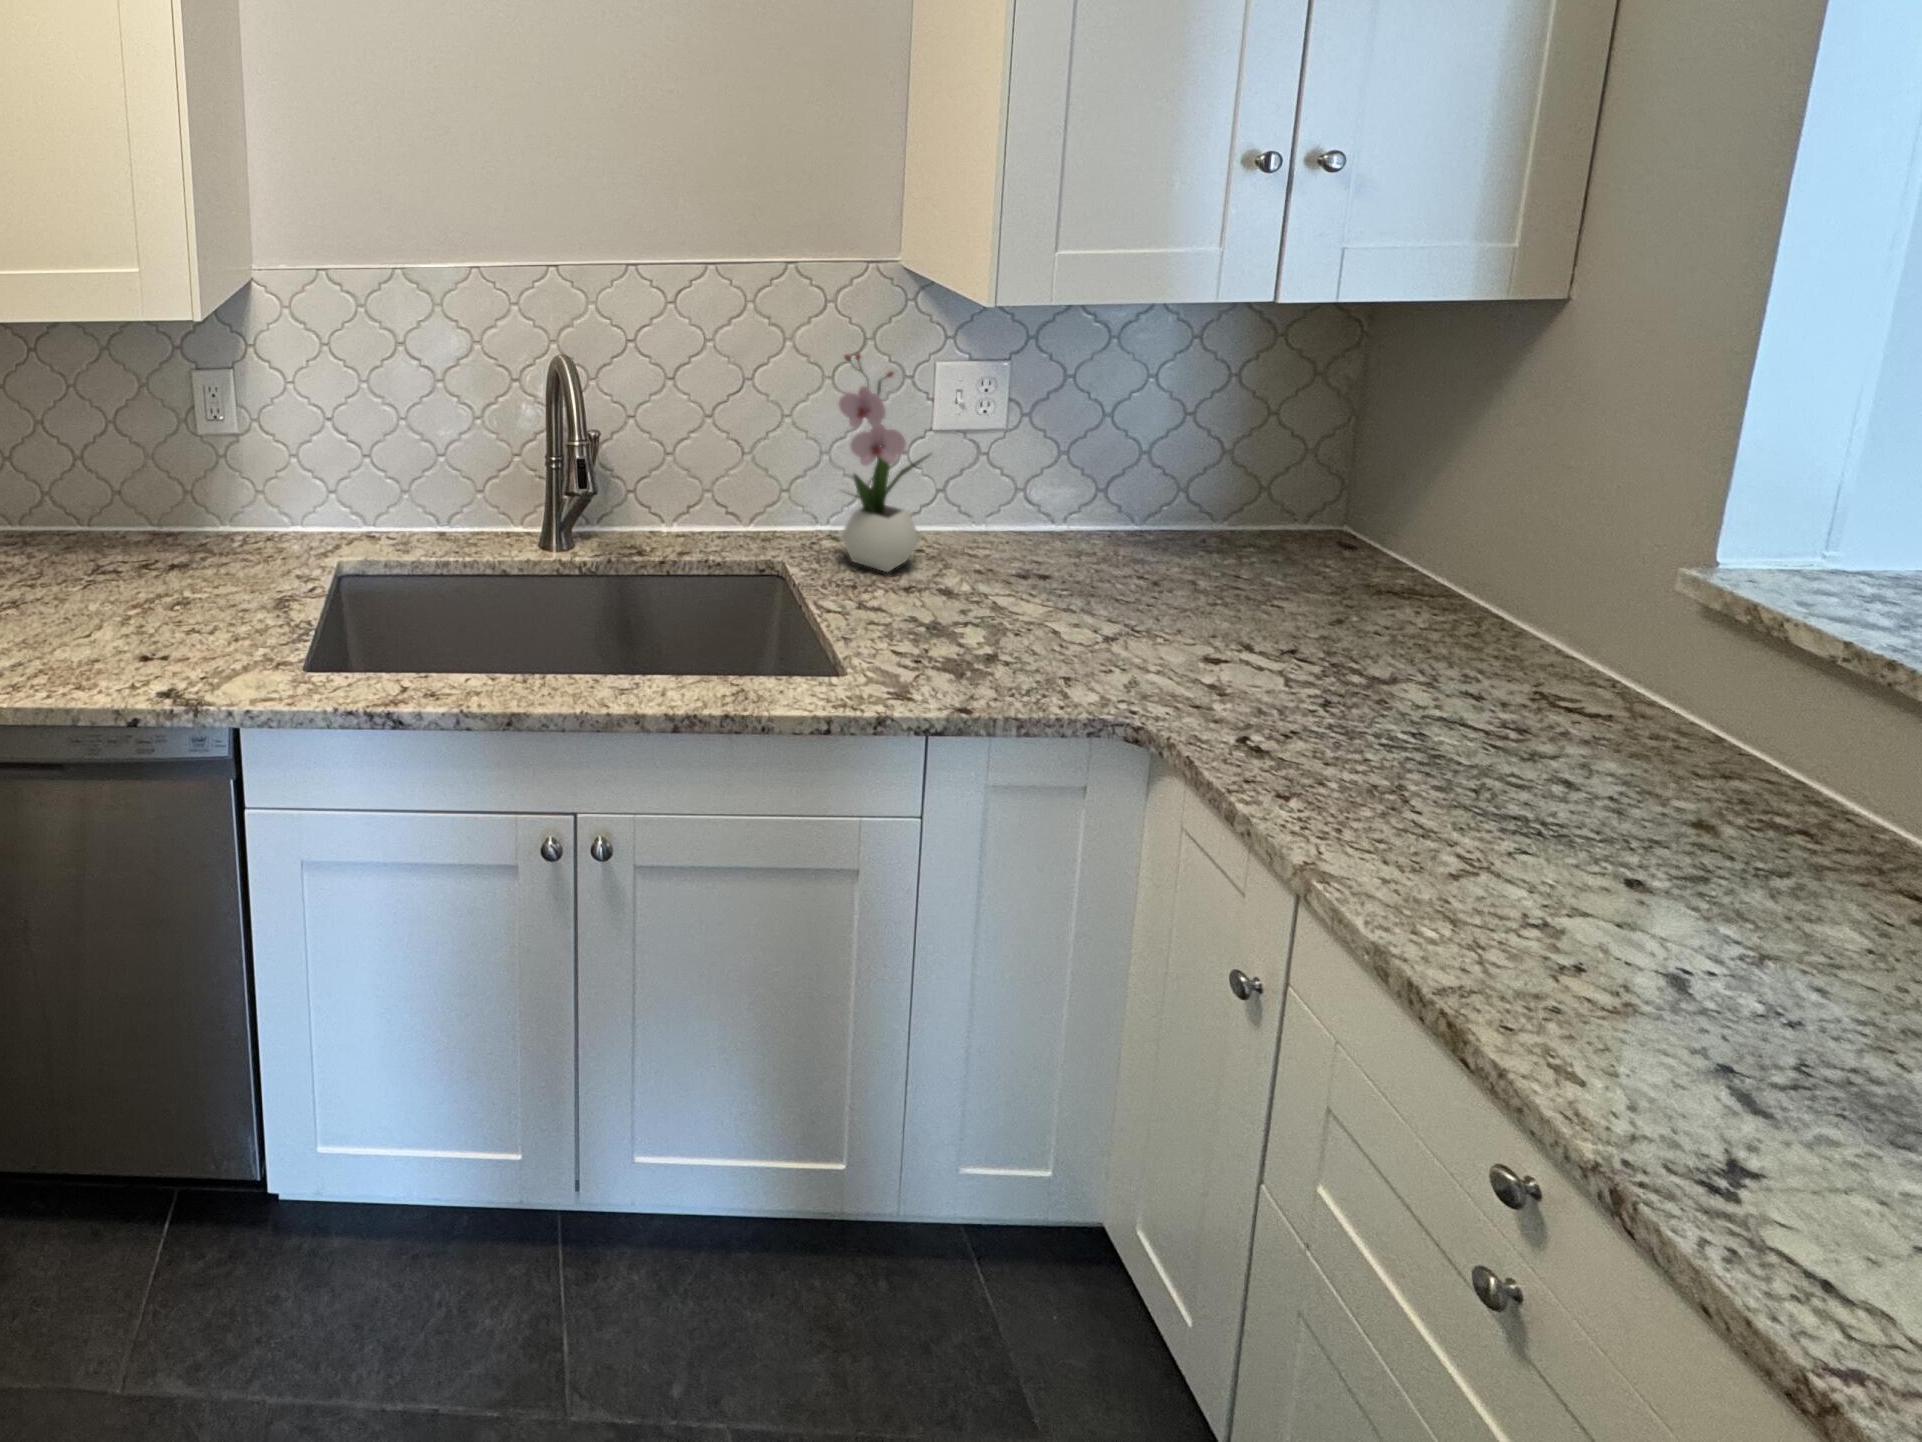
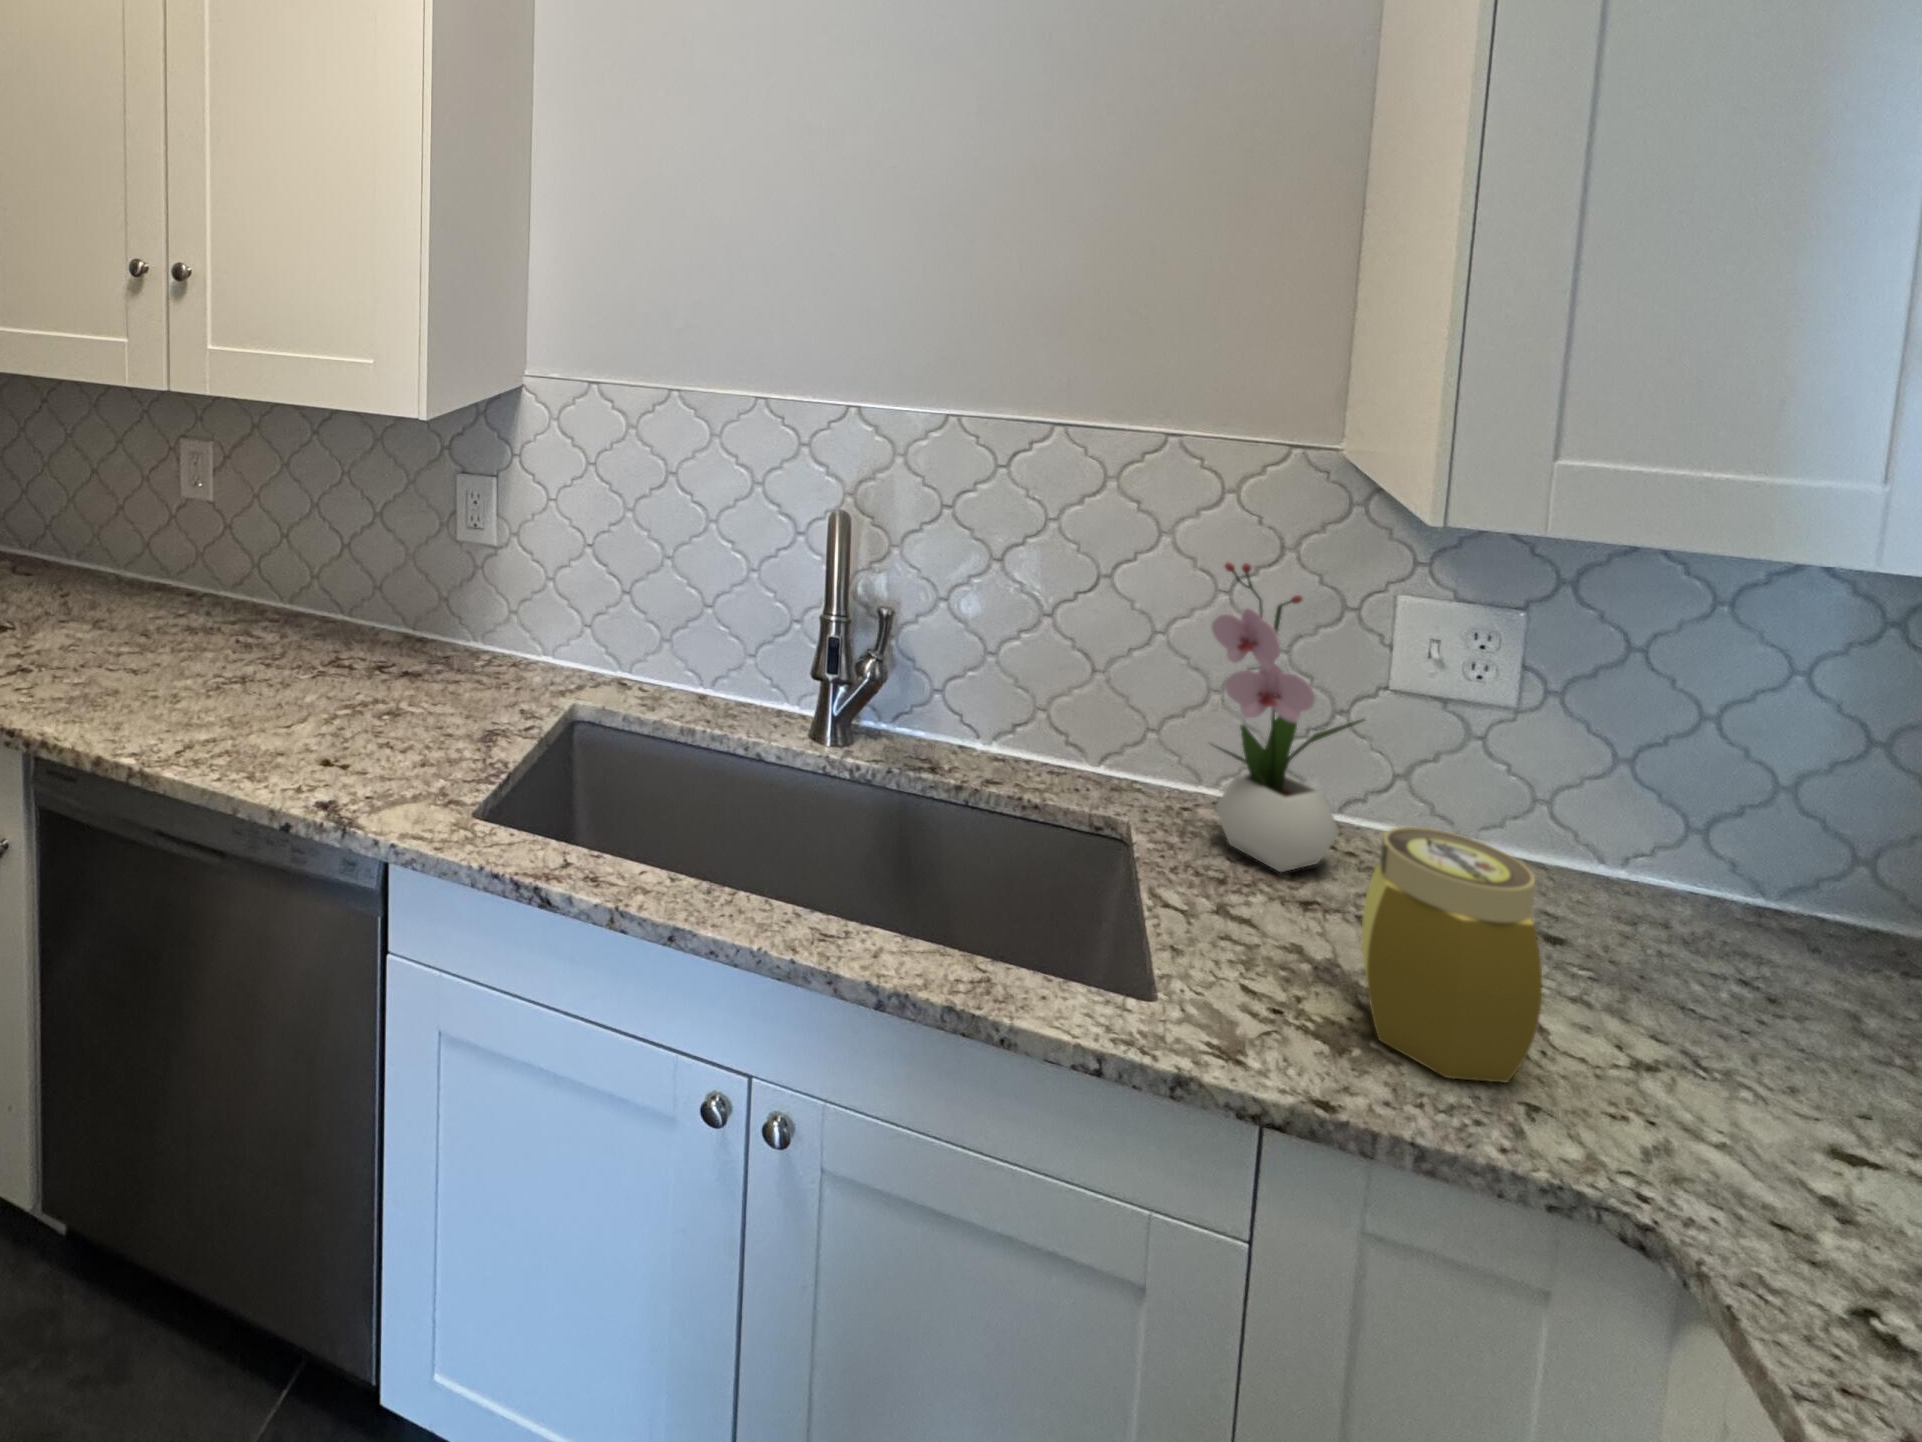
jar: none [961,515,1070,675] -> present [1362,827,1542,1083]

